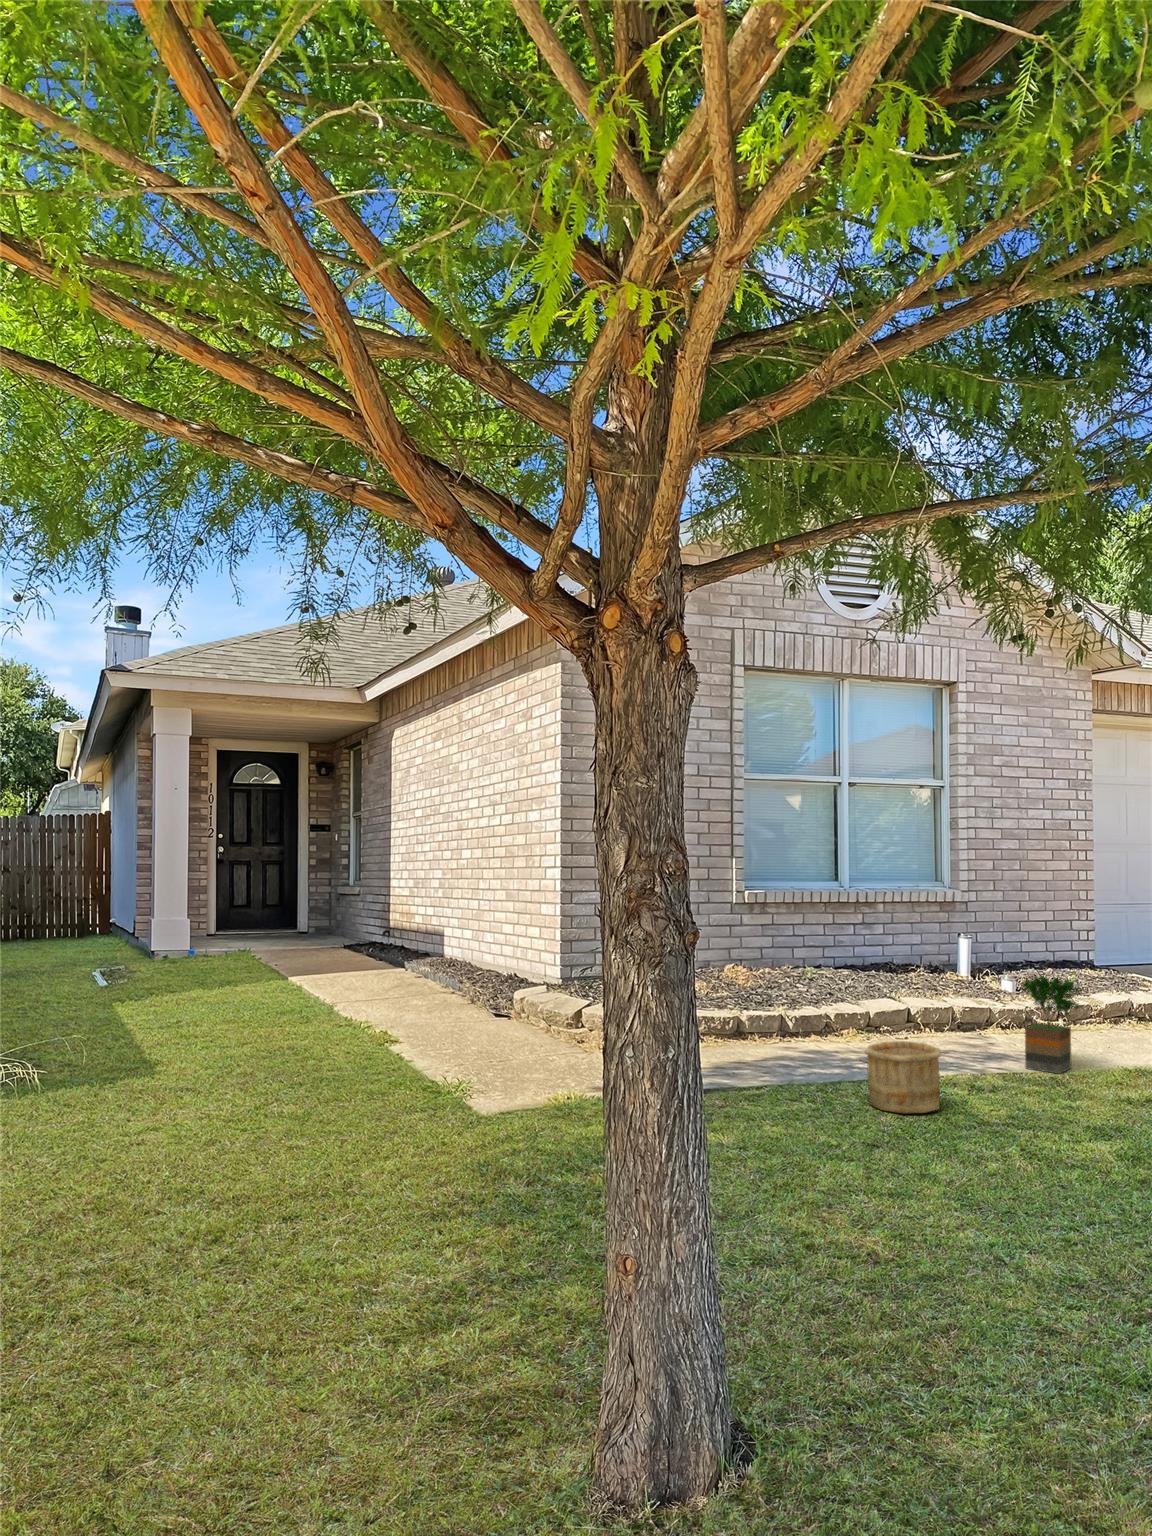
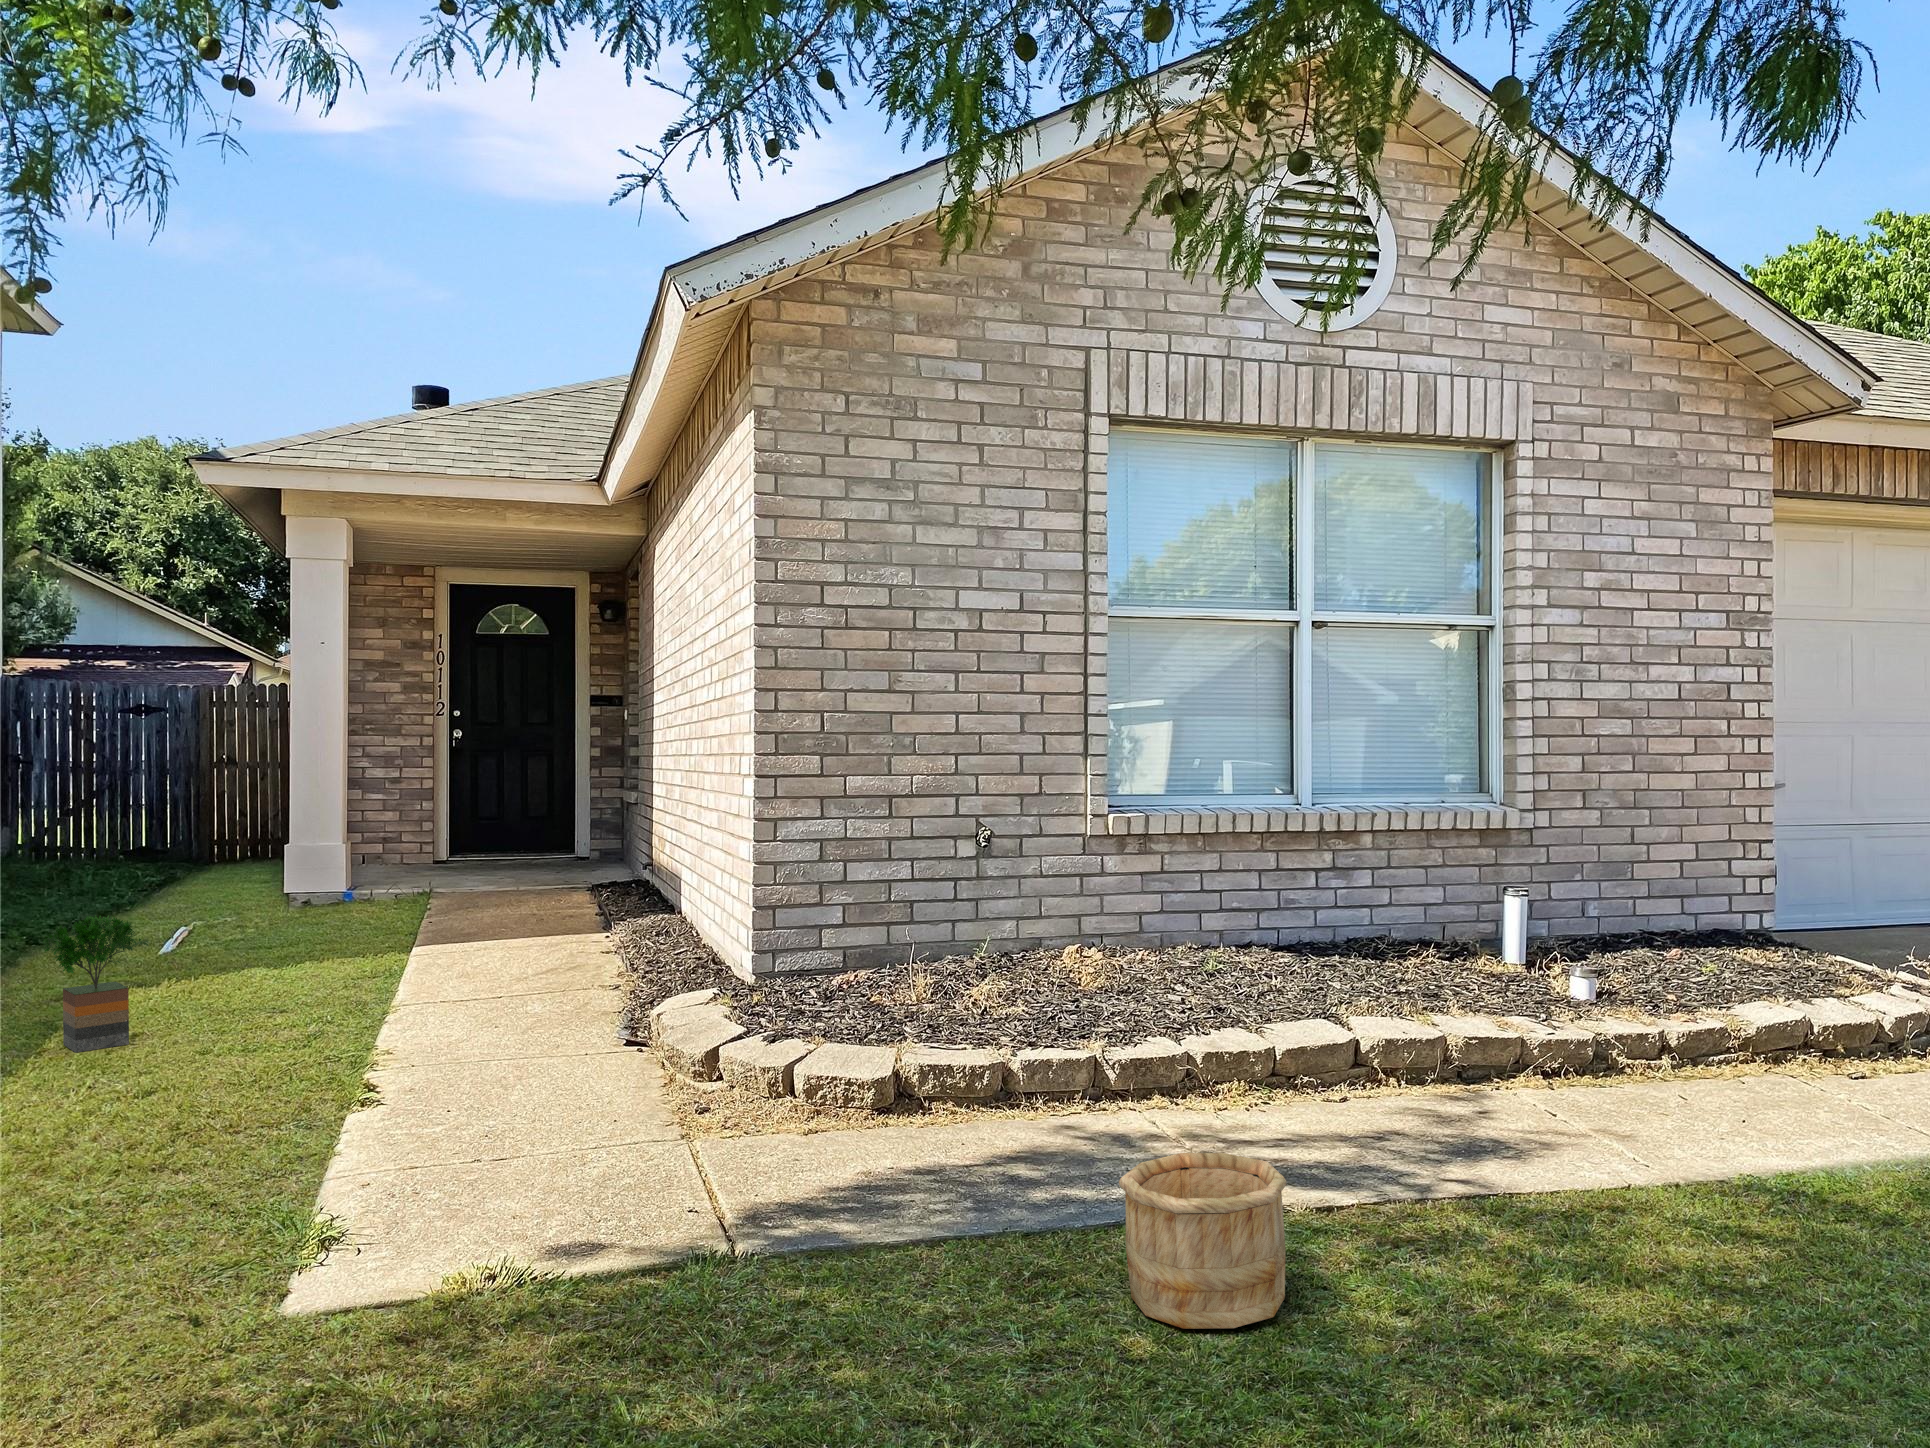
potted tree: present [1021,976,1081,1074] -> present [43,915,149,1053]

